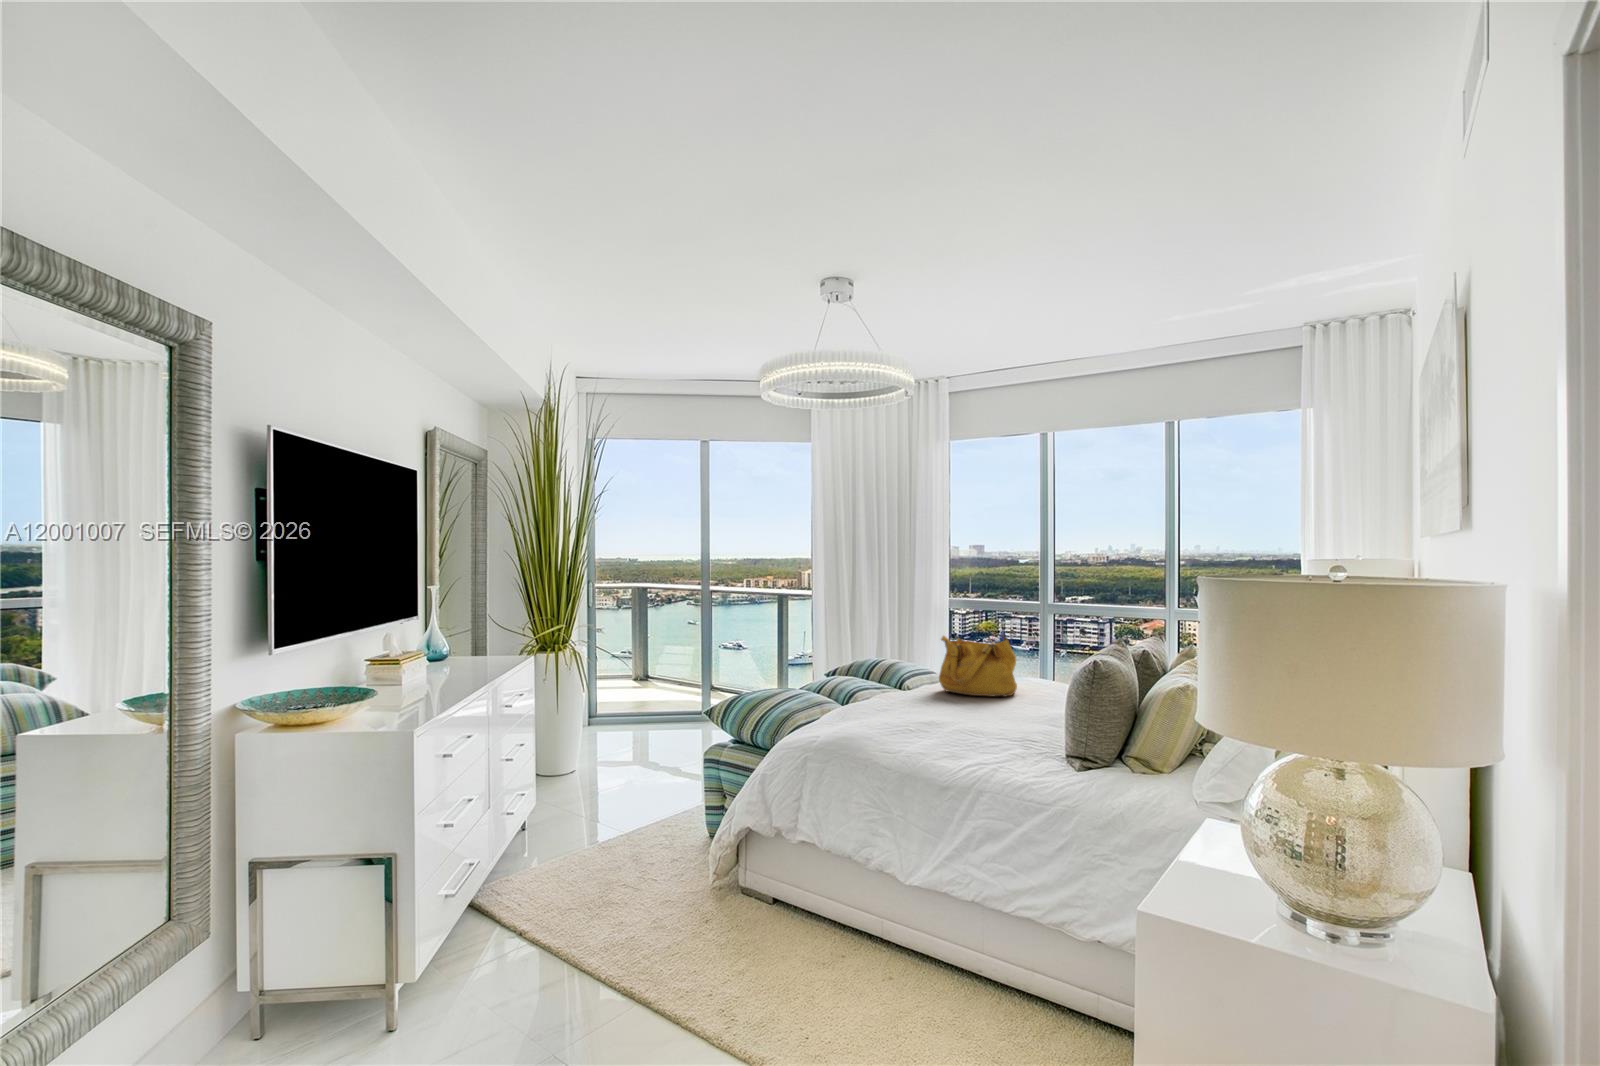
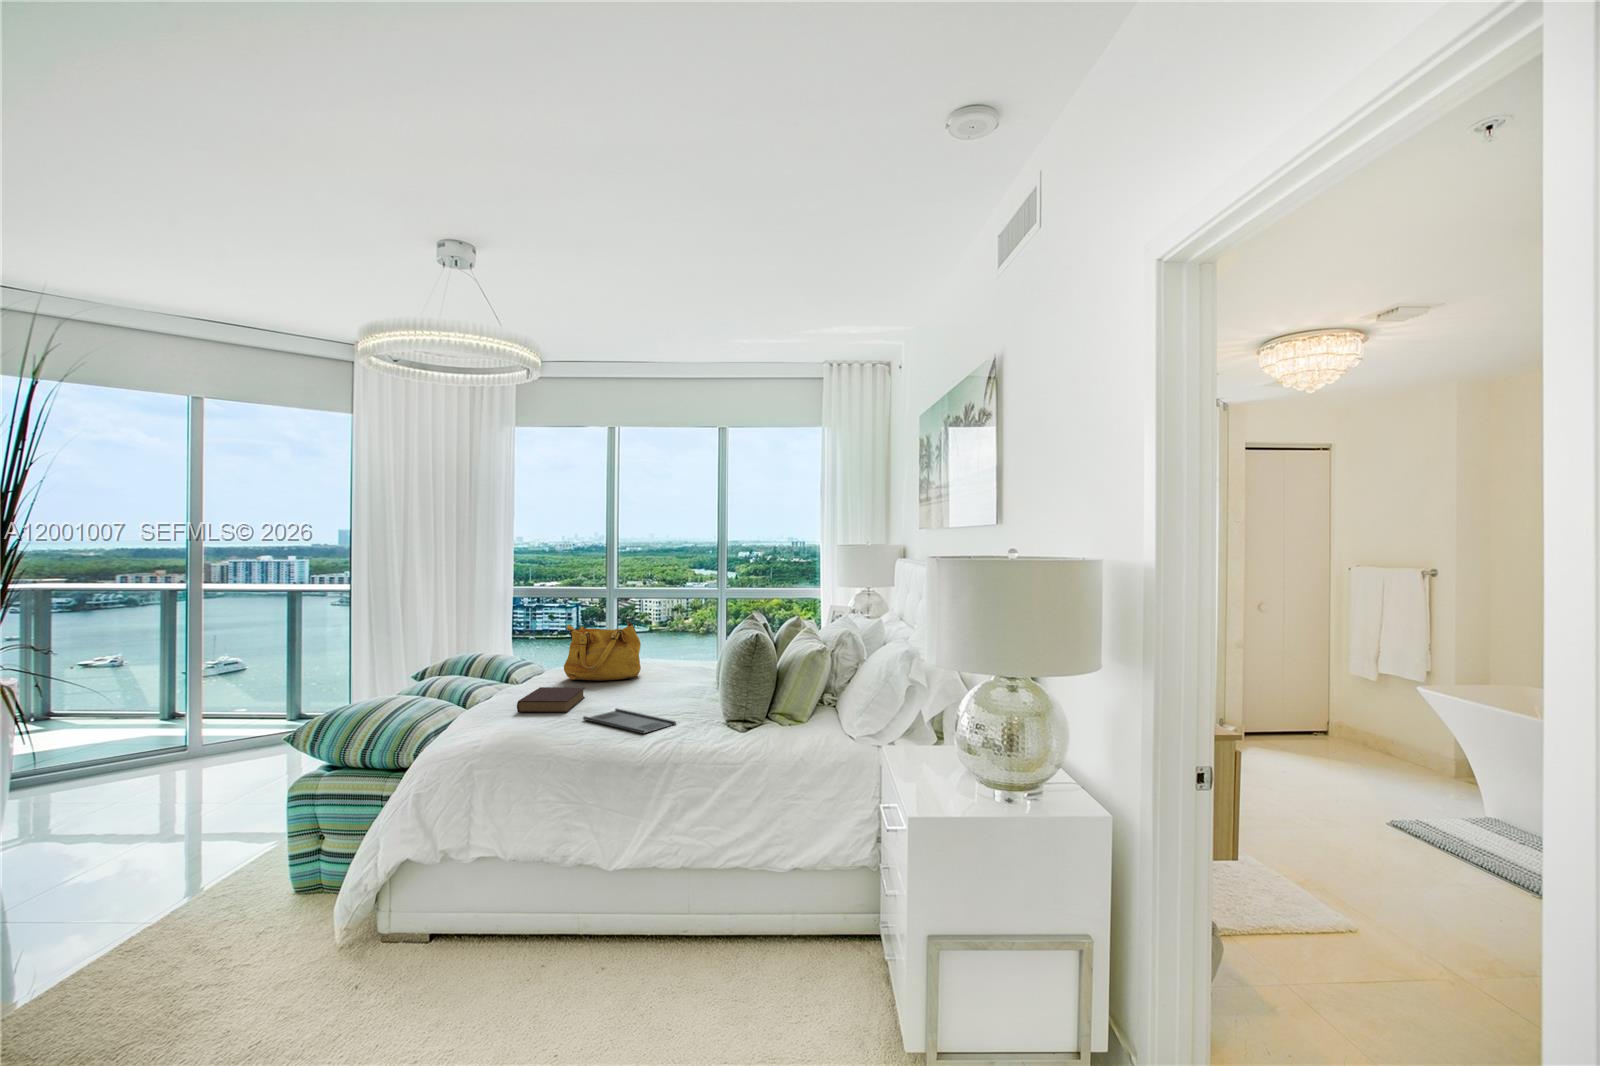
book: none [873,695,944,723] -> present [517,687,585,712]
tray: none [923,725,1010,755] -> present [583,708,676,734]

